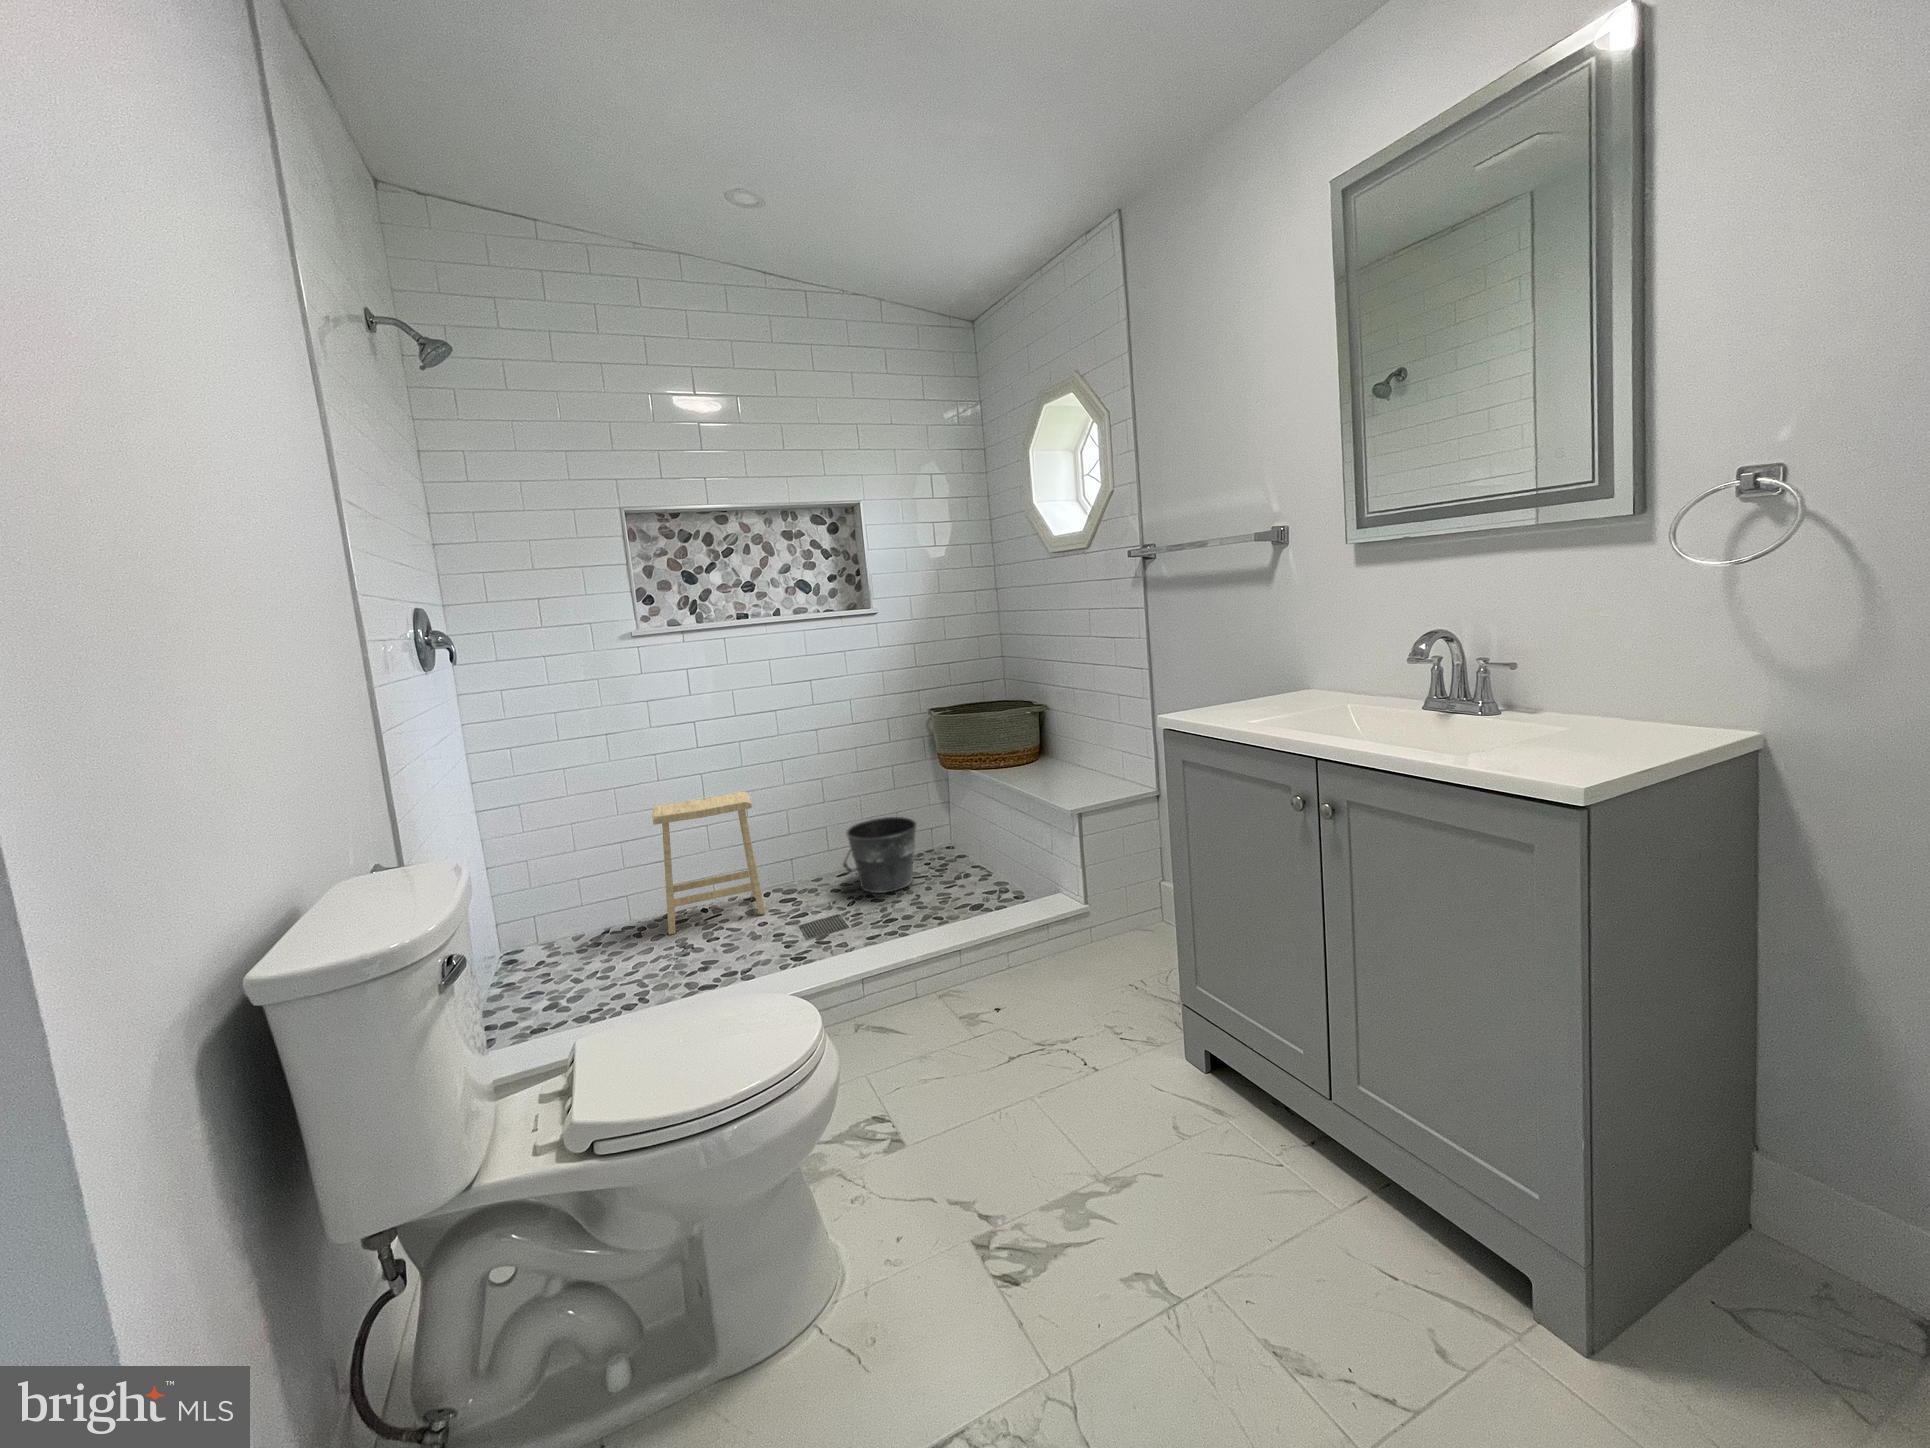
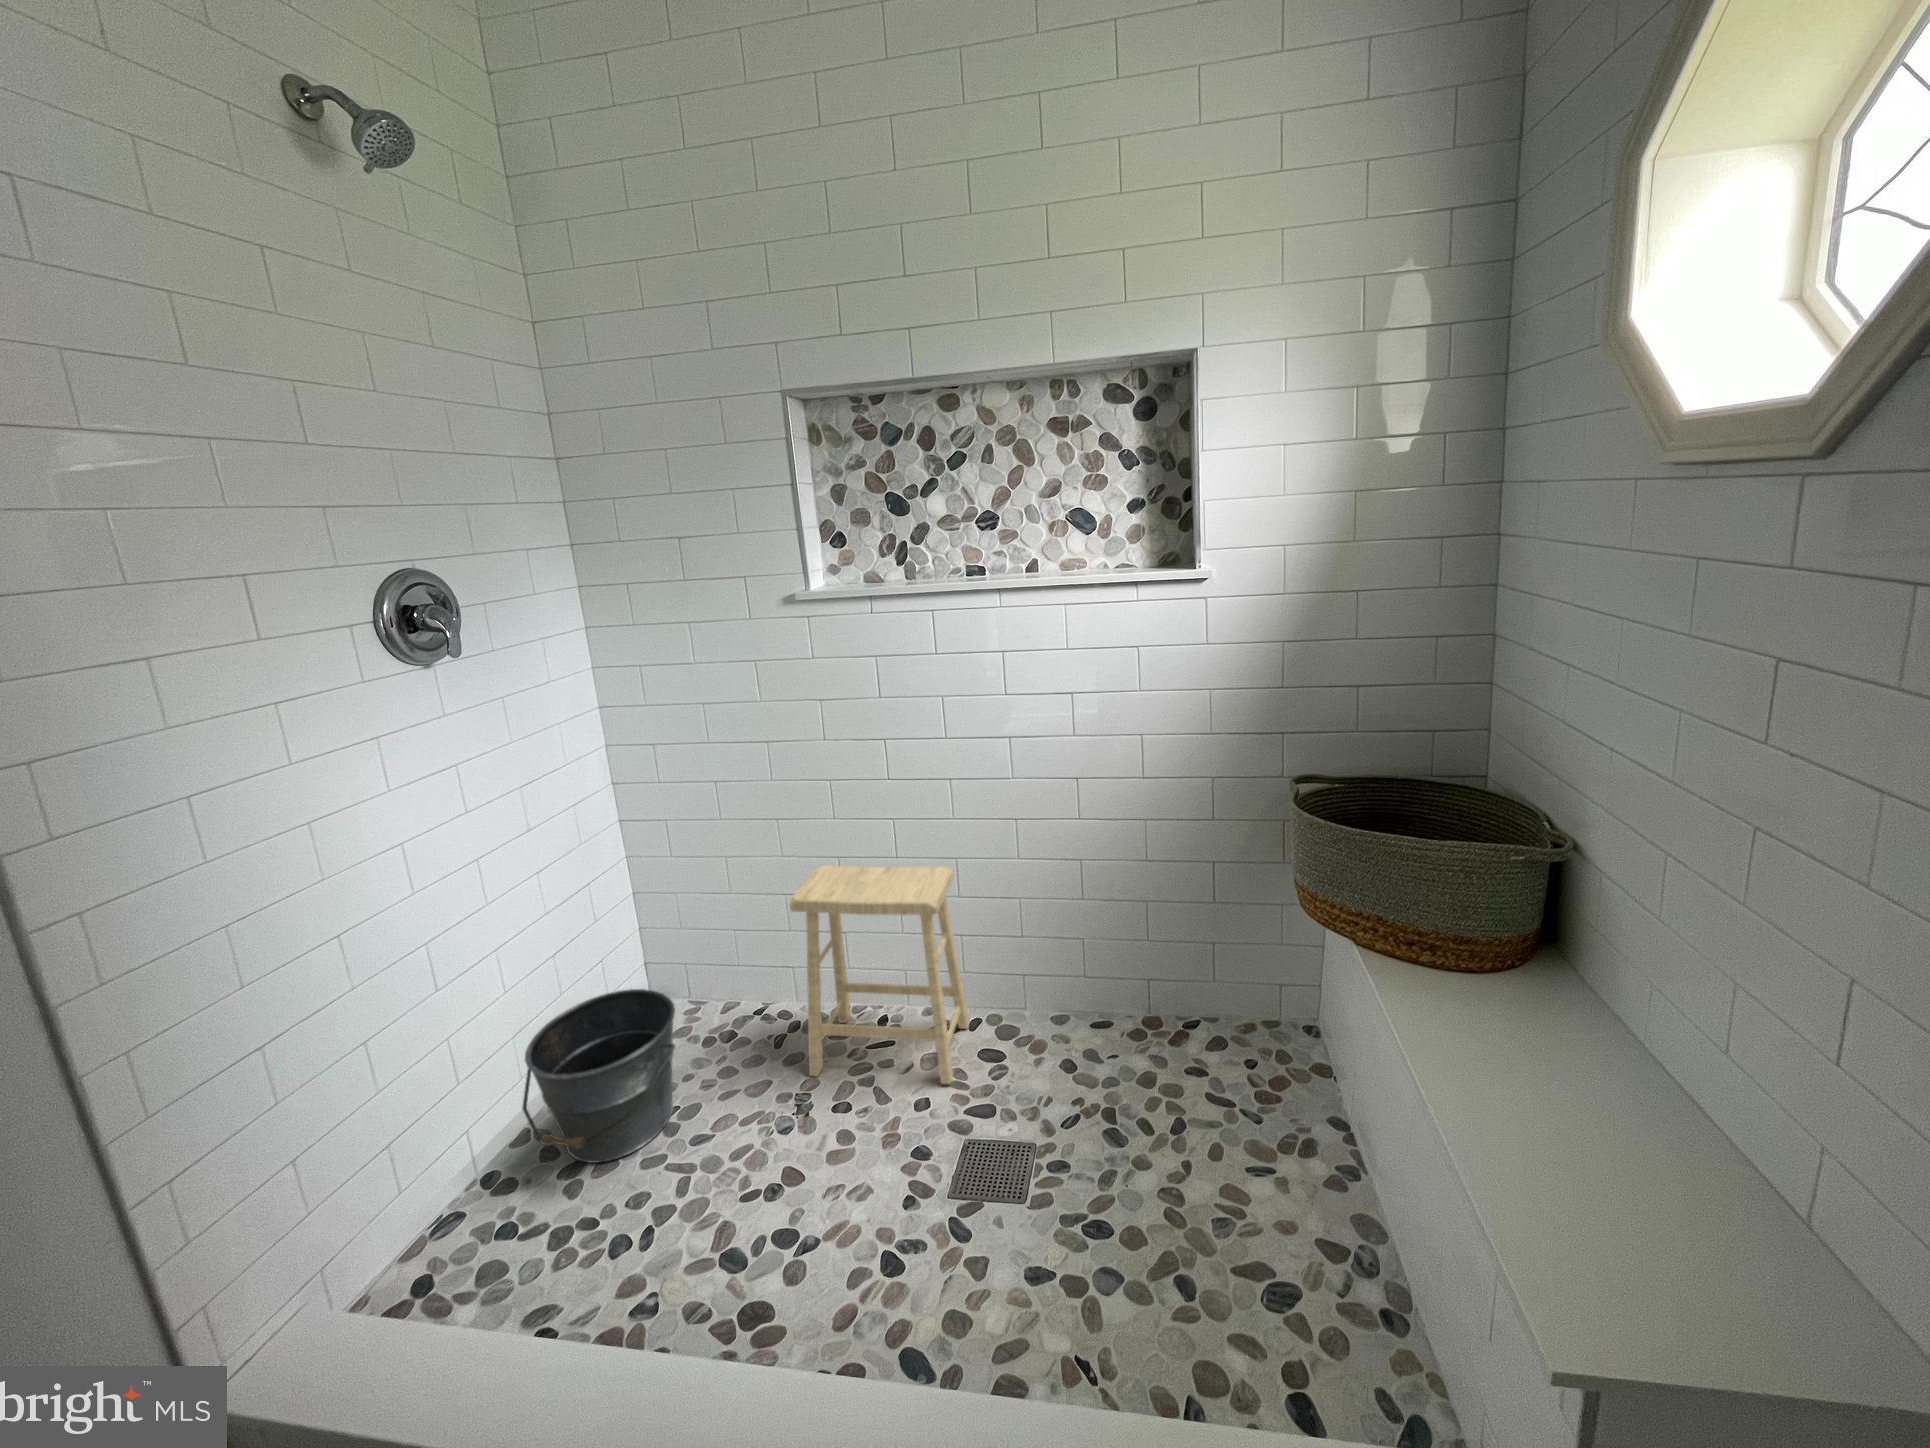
bucket: present [843,817,917,893] -> present [522,989,675,1163]

